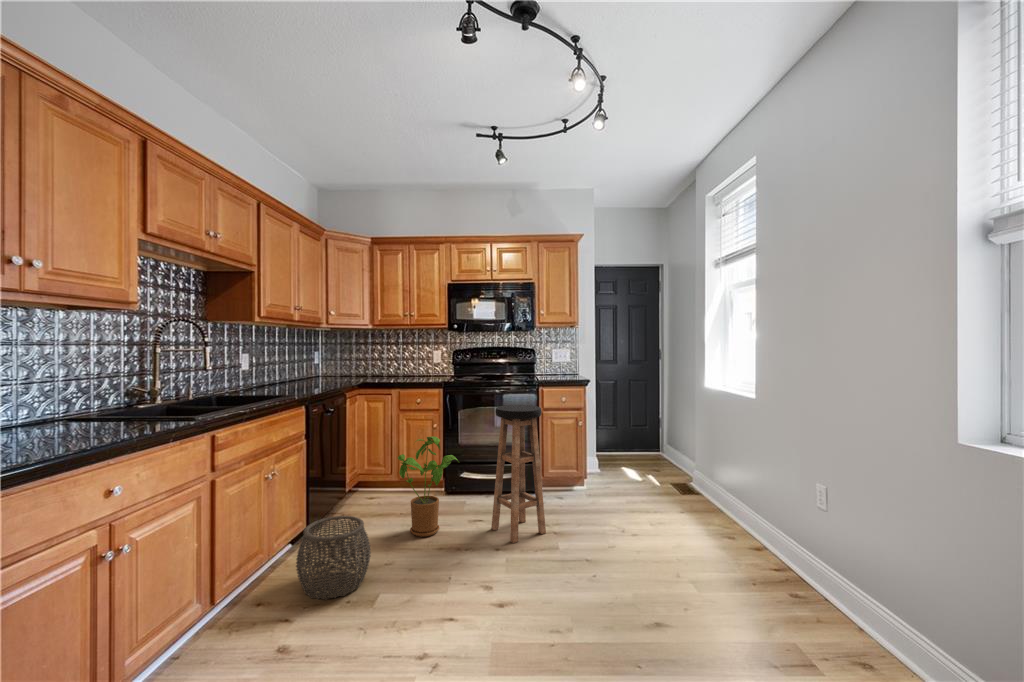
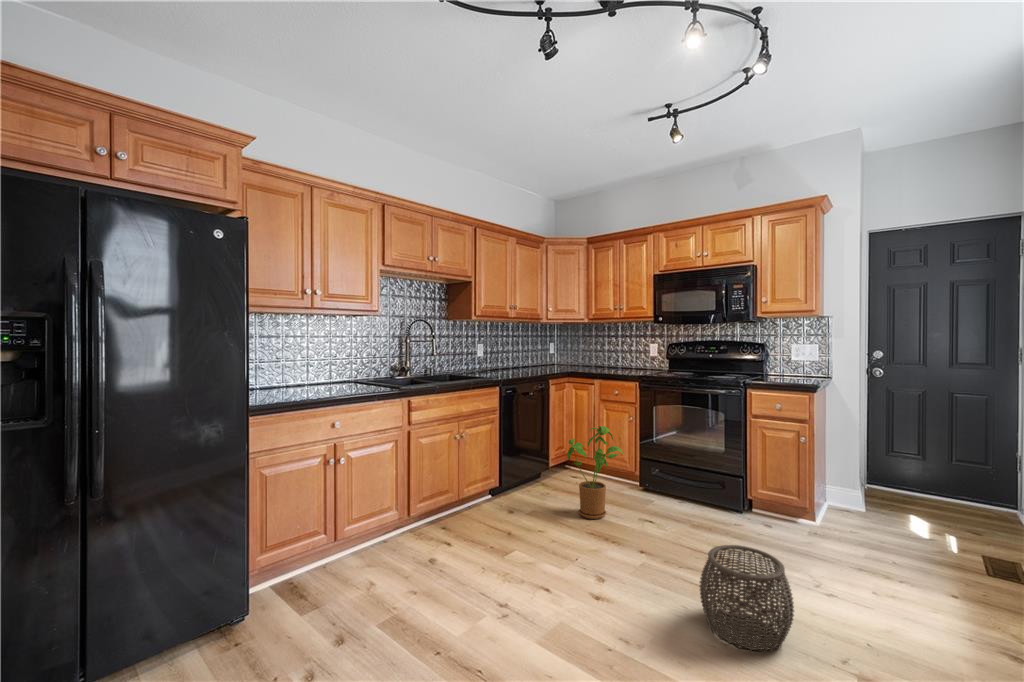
bar stool: present [491,405,546,543] -> none [655,403,710,549]
woven basket: present [296,516,371,600] -> present [699,545,794,652]

